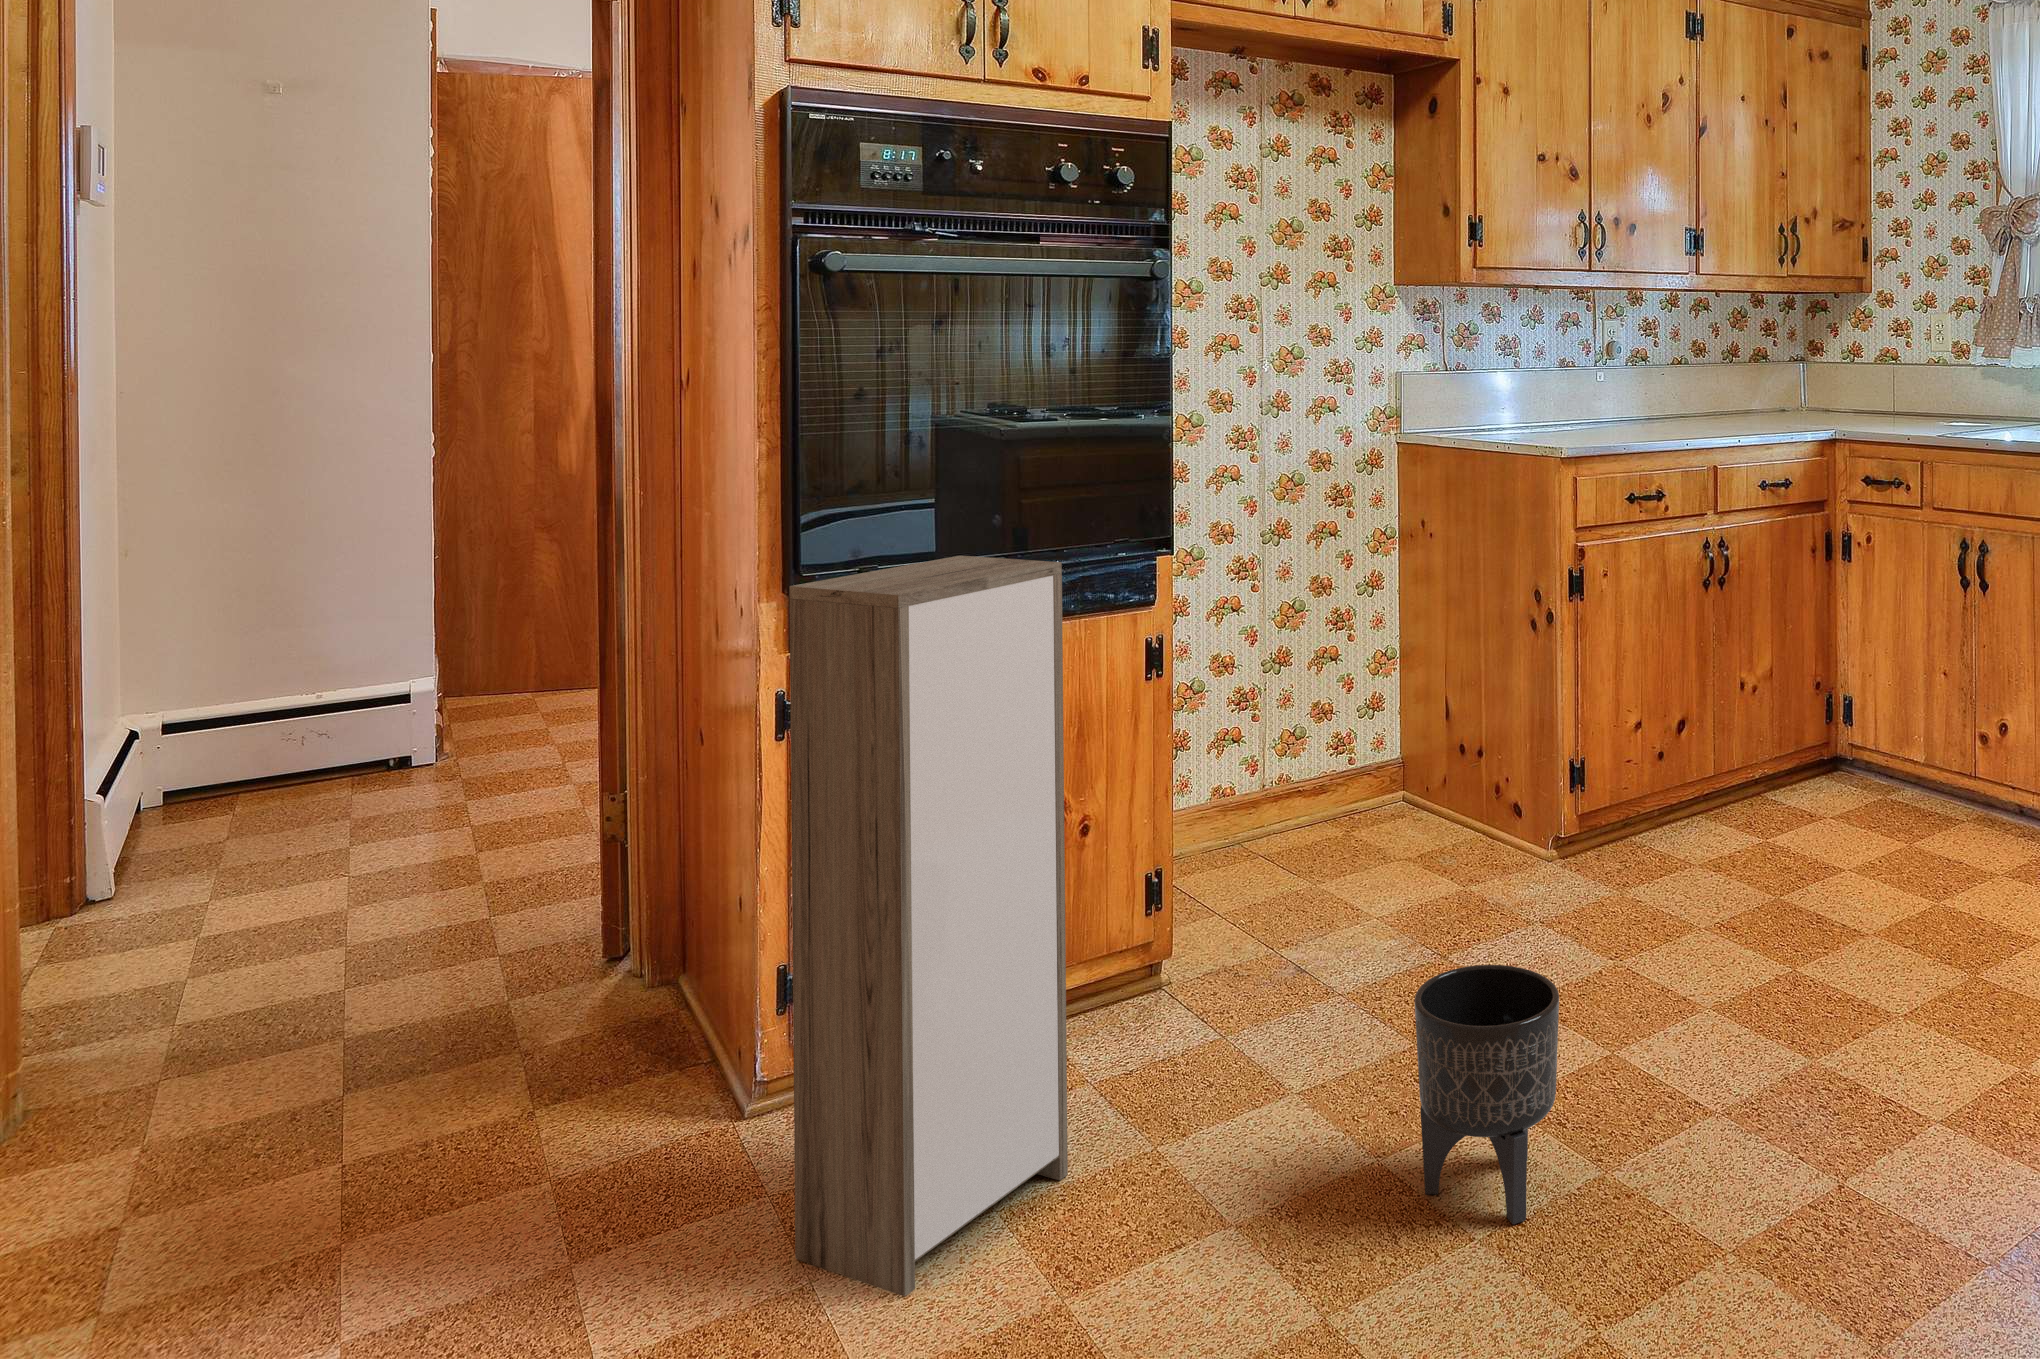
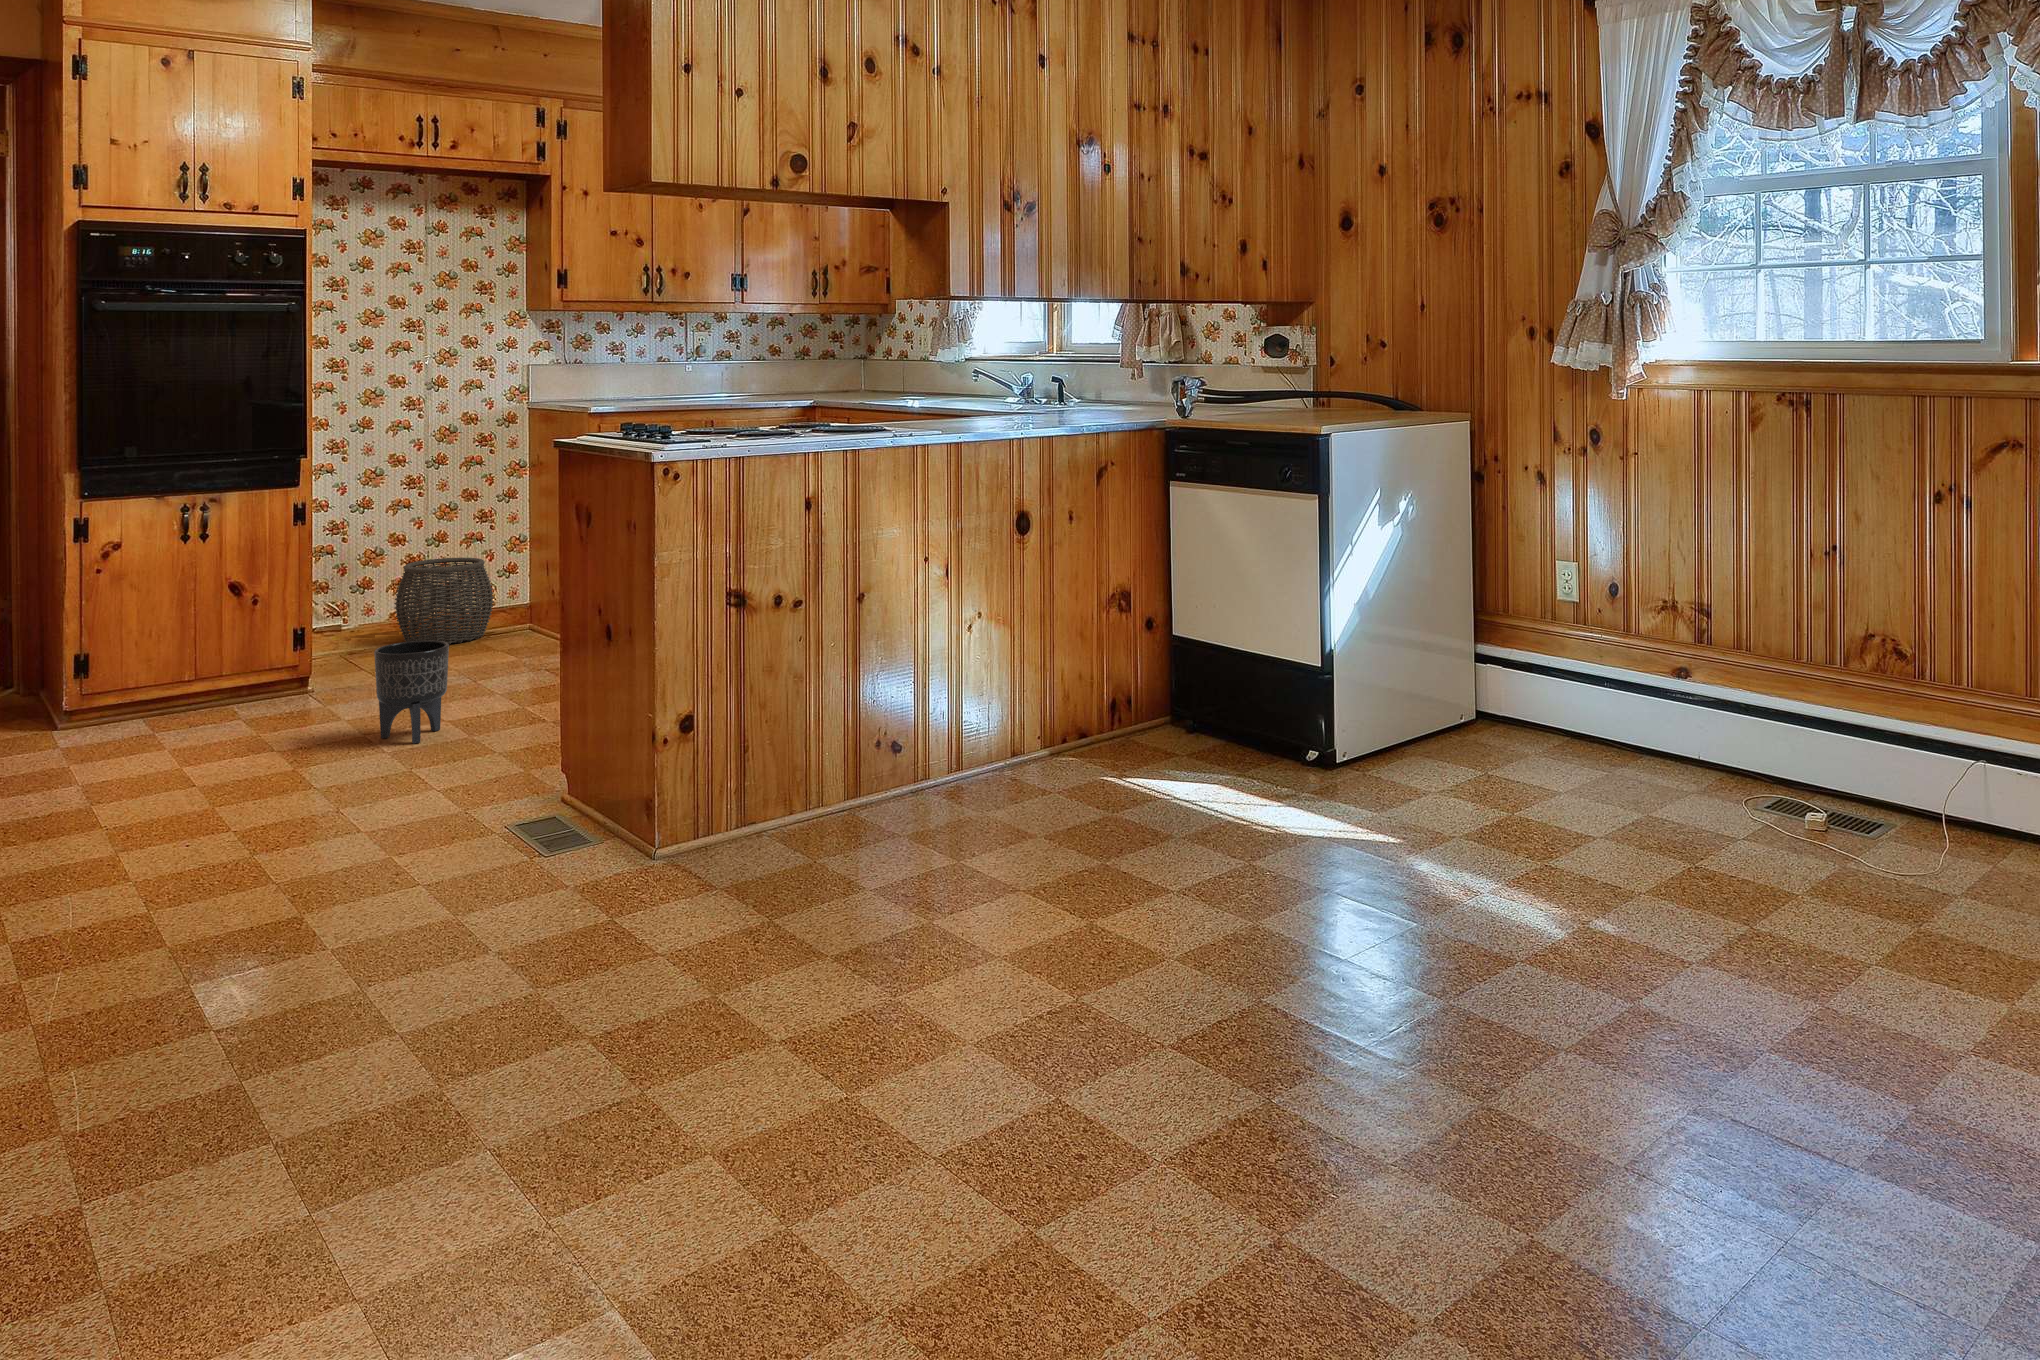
storage cabinet: present [790,556,1068,1296] -> none [68,449,213,765]
woven basket: none [1230,692,1382,852] -> present [394,558,494,644]

